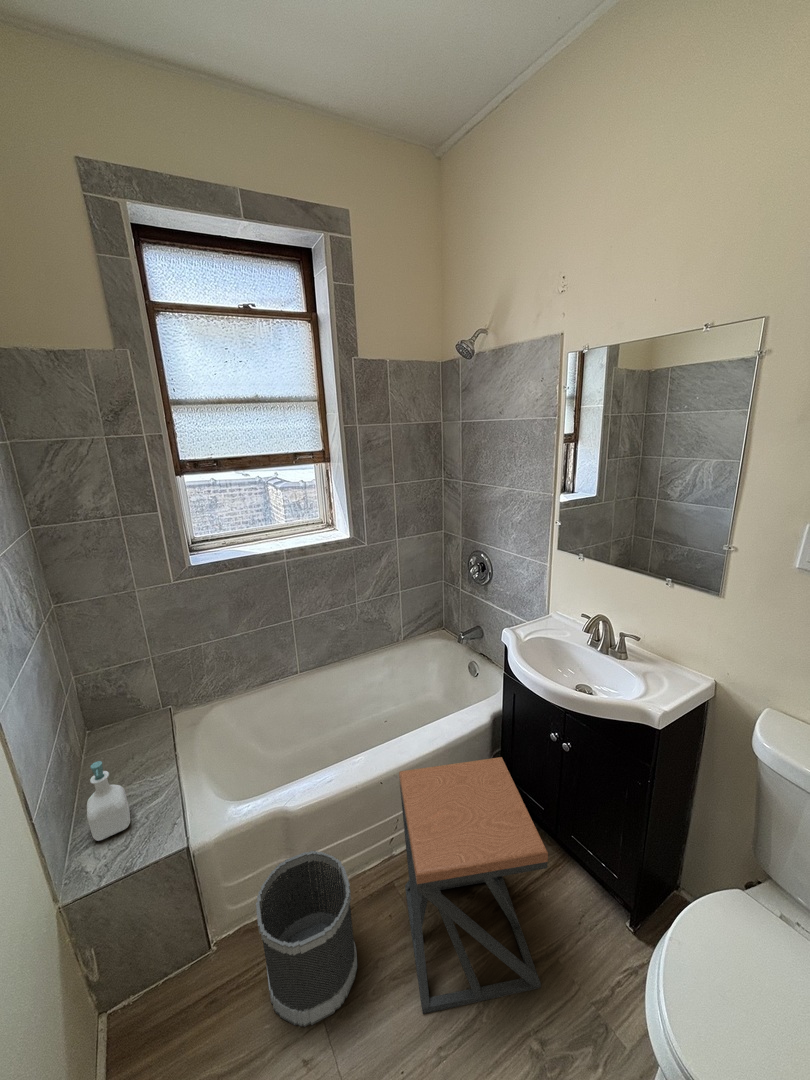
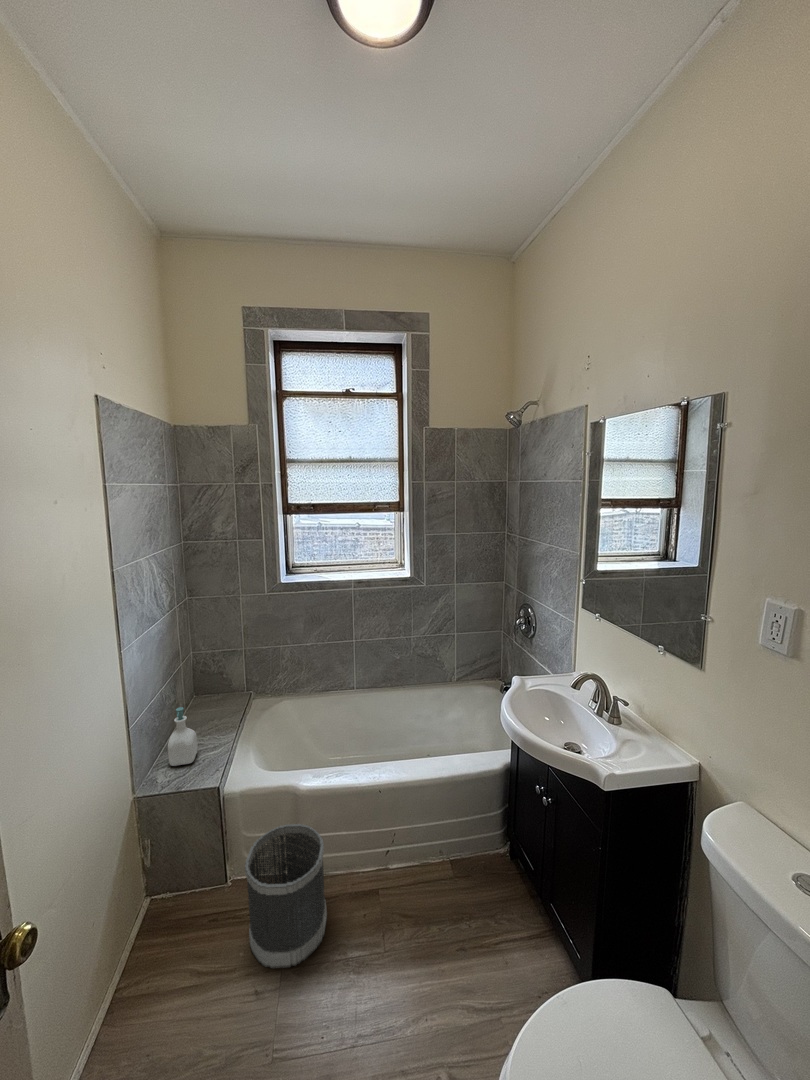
stool: present [399,757,548,1014] -> none [351,777,478,1033]

